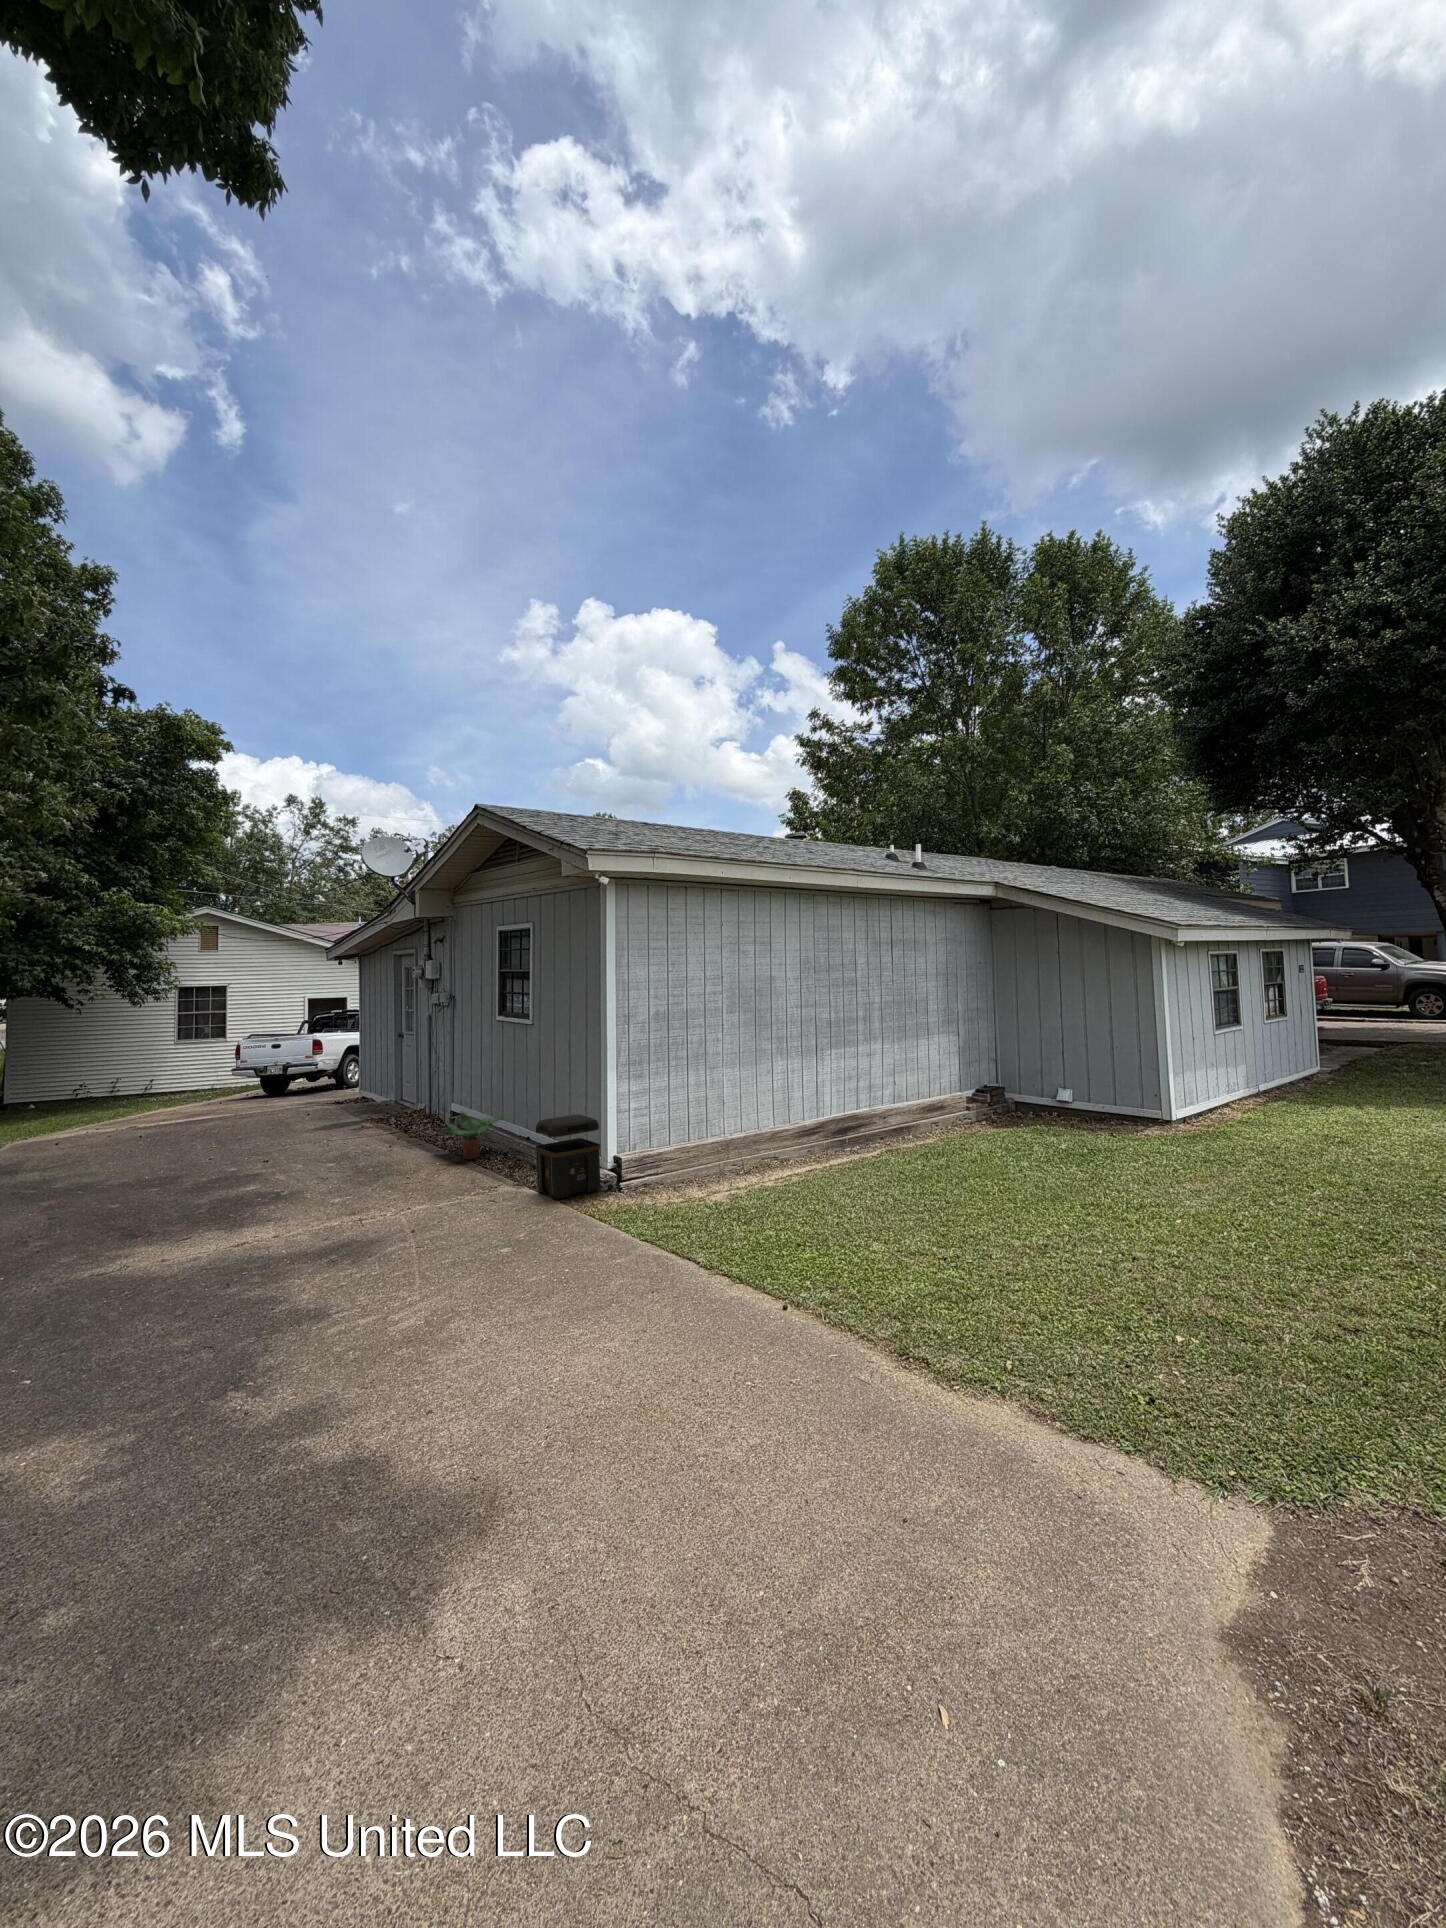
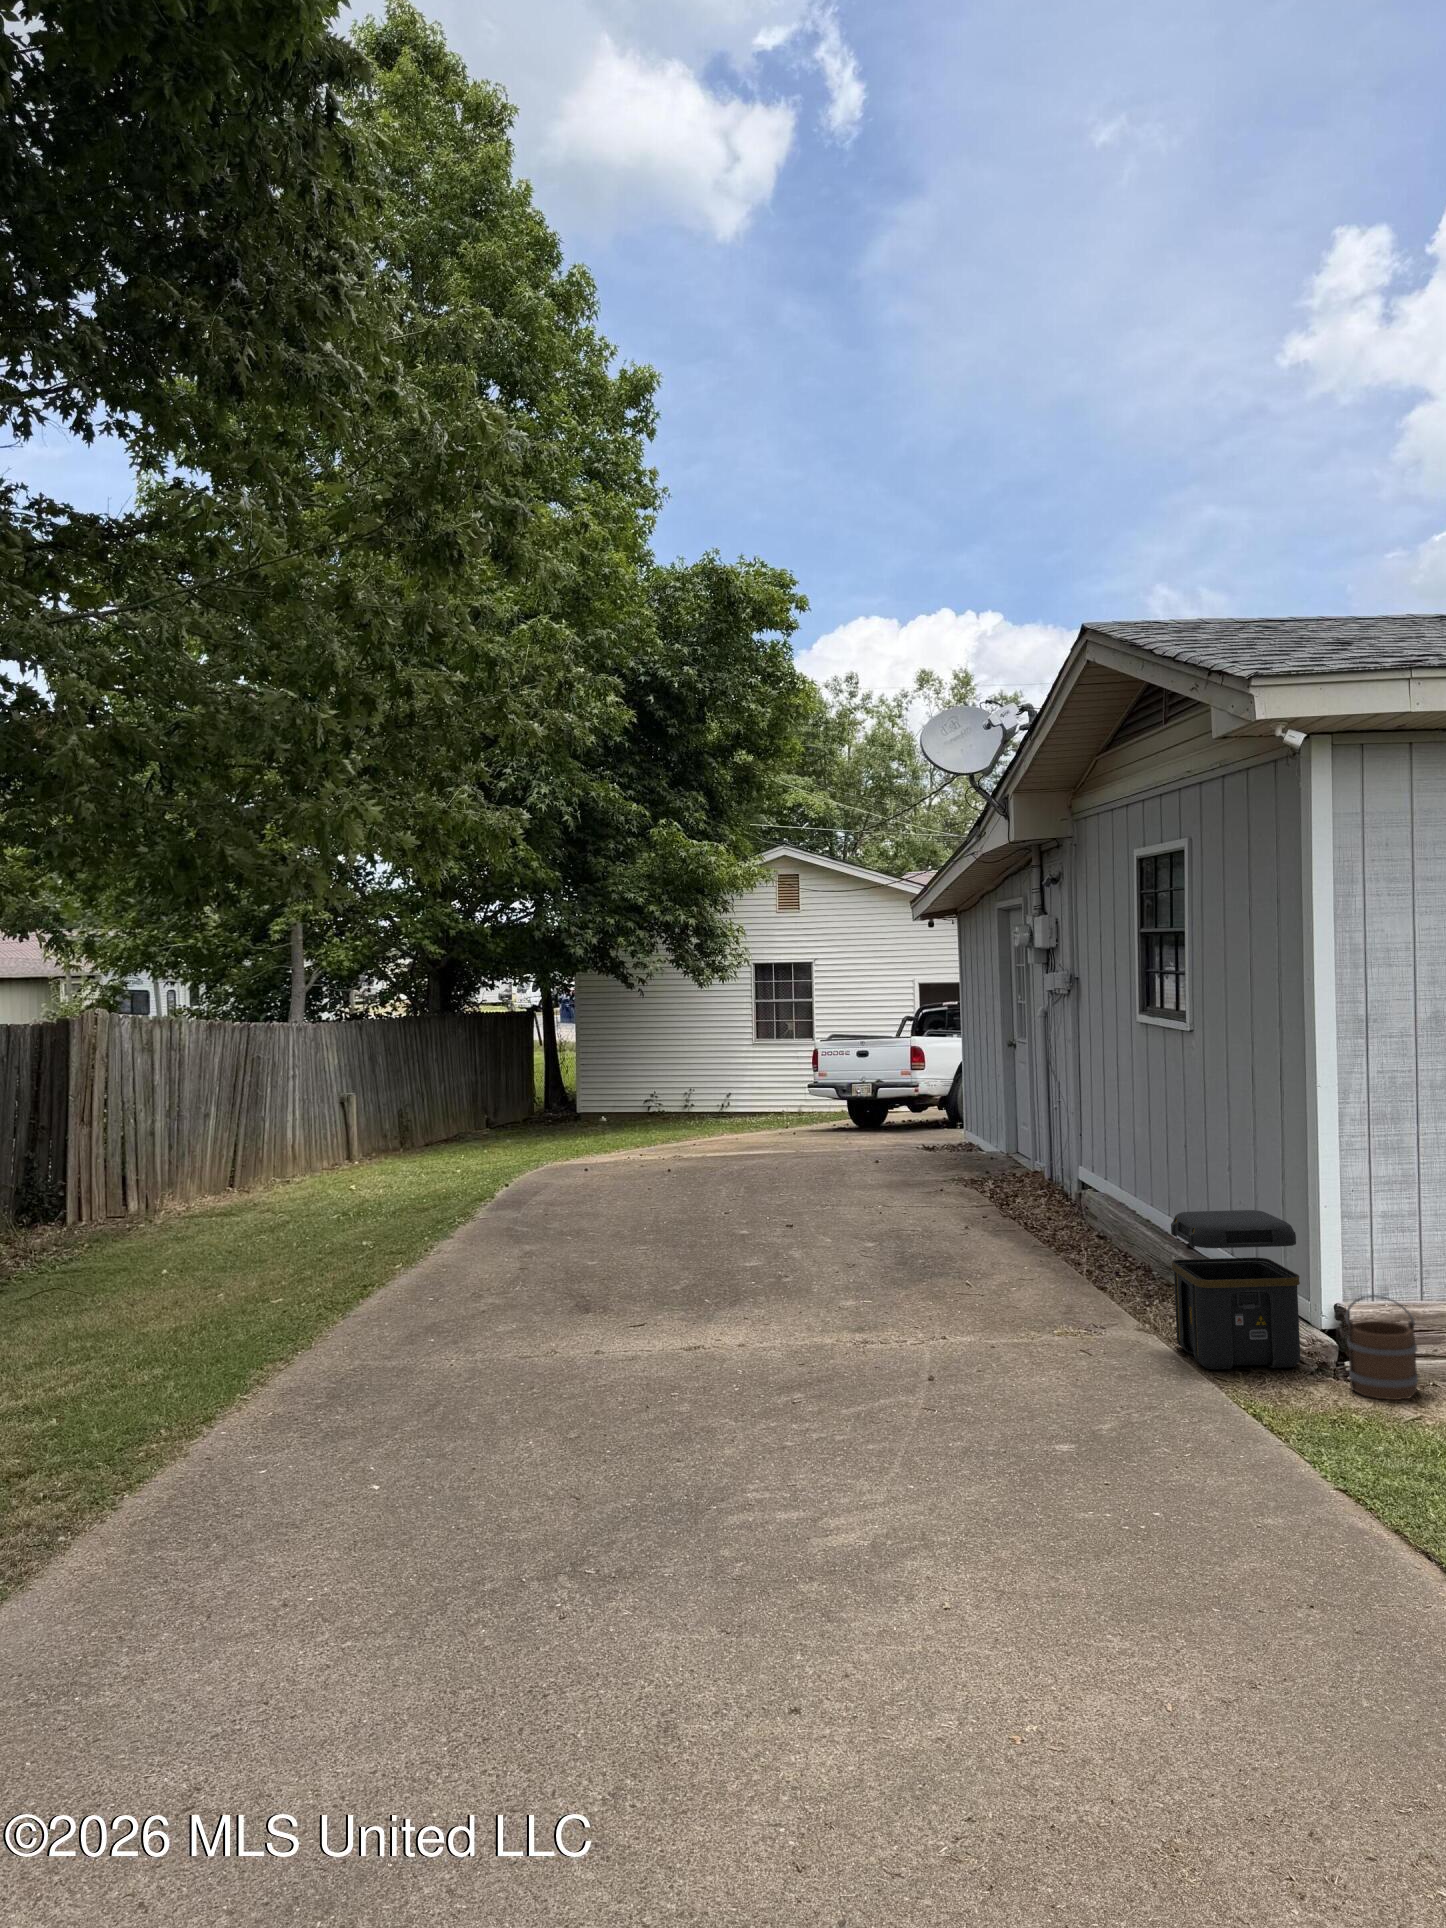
potted plant: present [438,1112,503,1159] -> none [1032,1179,1151,1268]
bucket: none [624,1148,656,1197] -> present [1345,1295,1418,1400]

